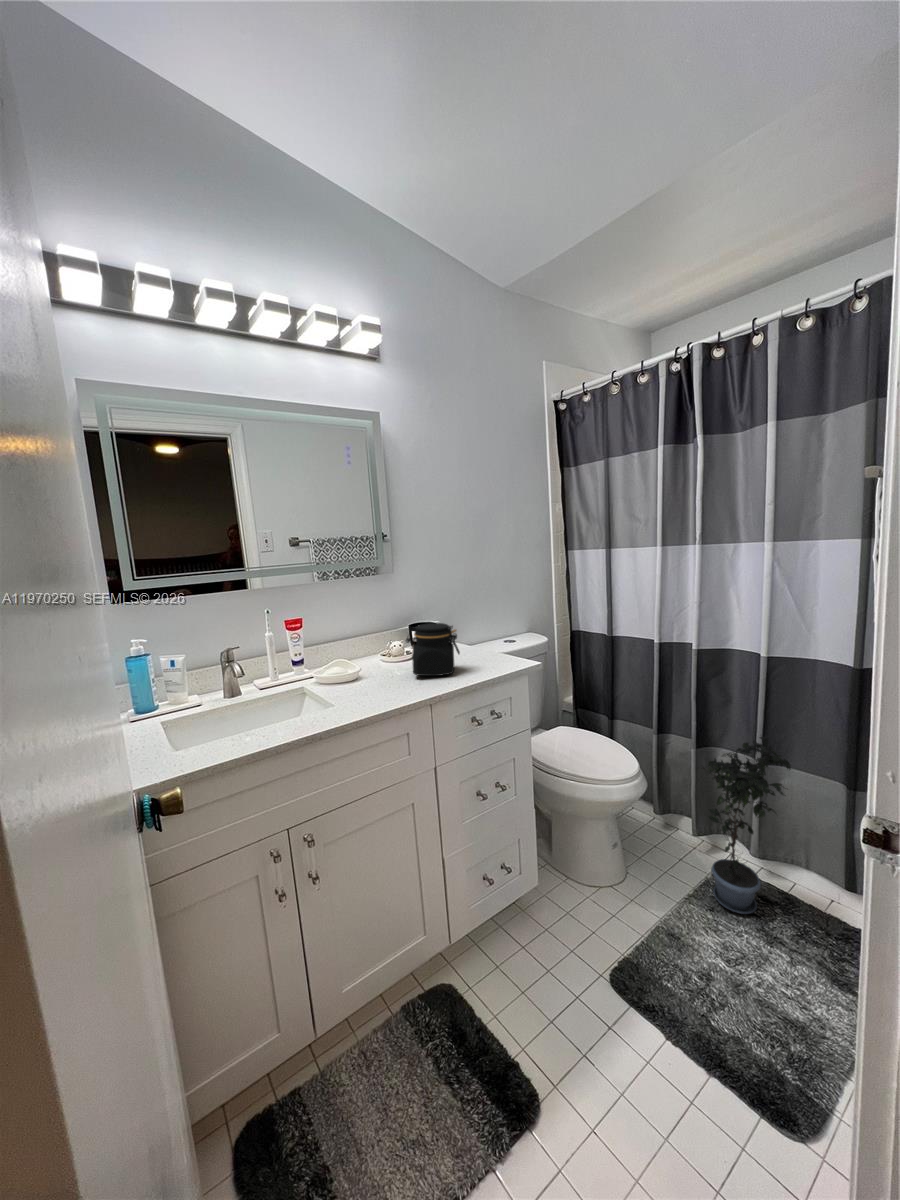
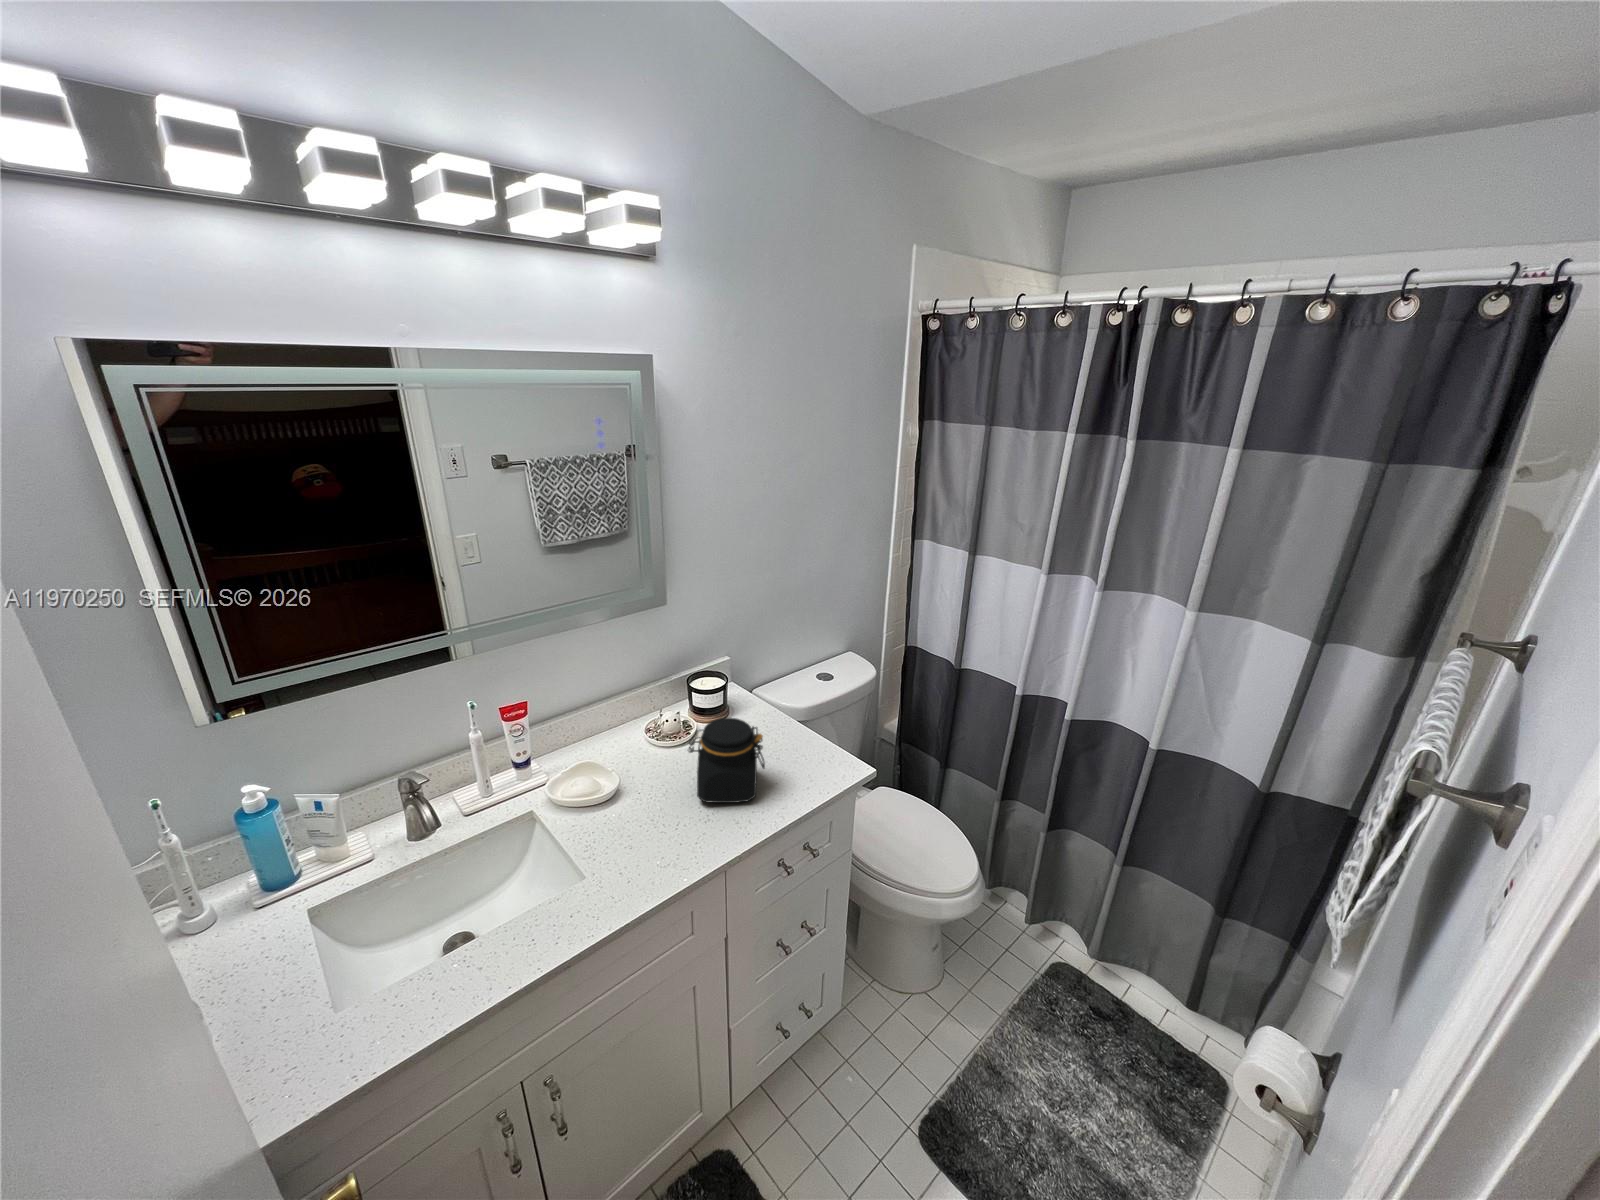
potted plant: present [702,737,791,914] -> none [1042,846,1161,1038]

